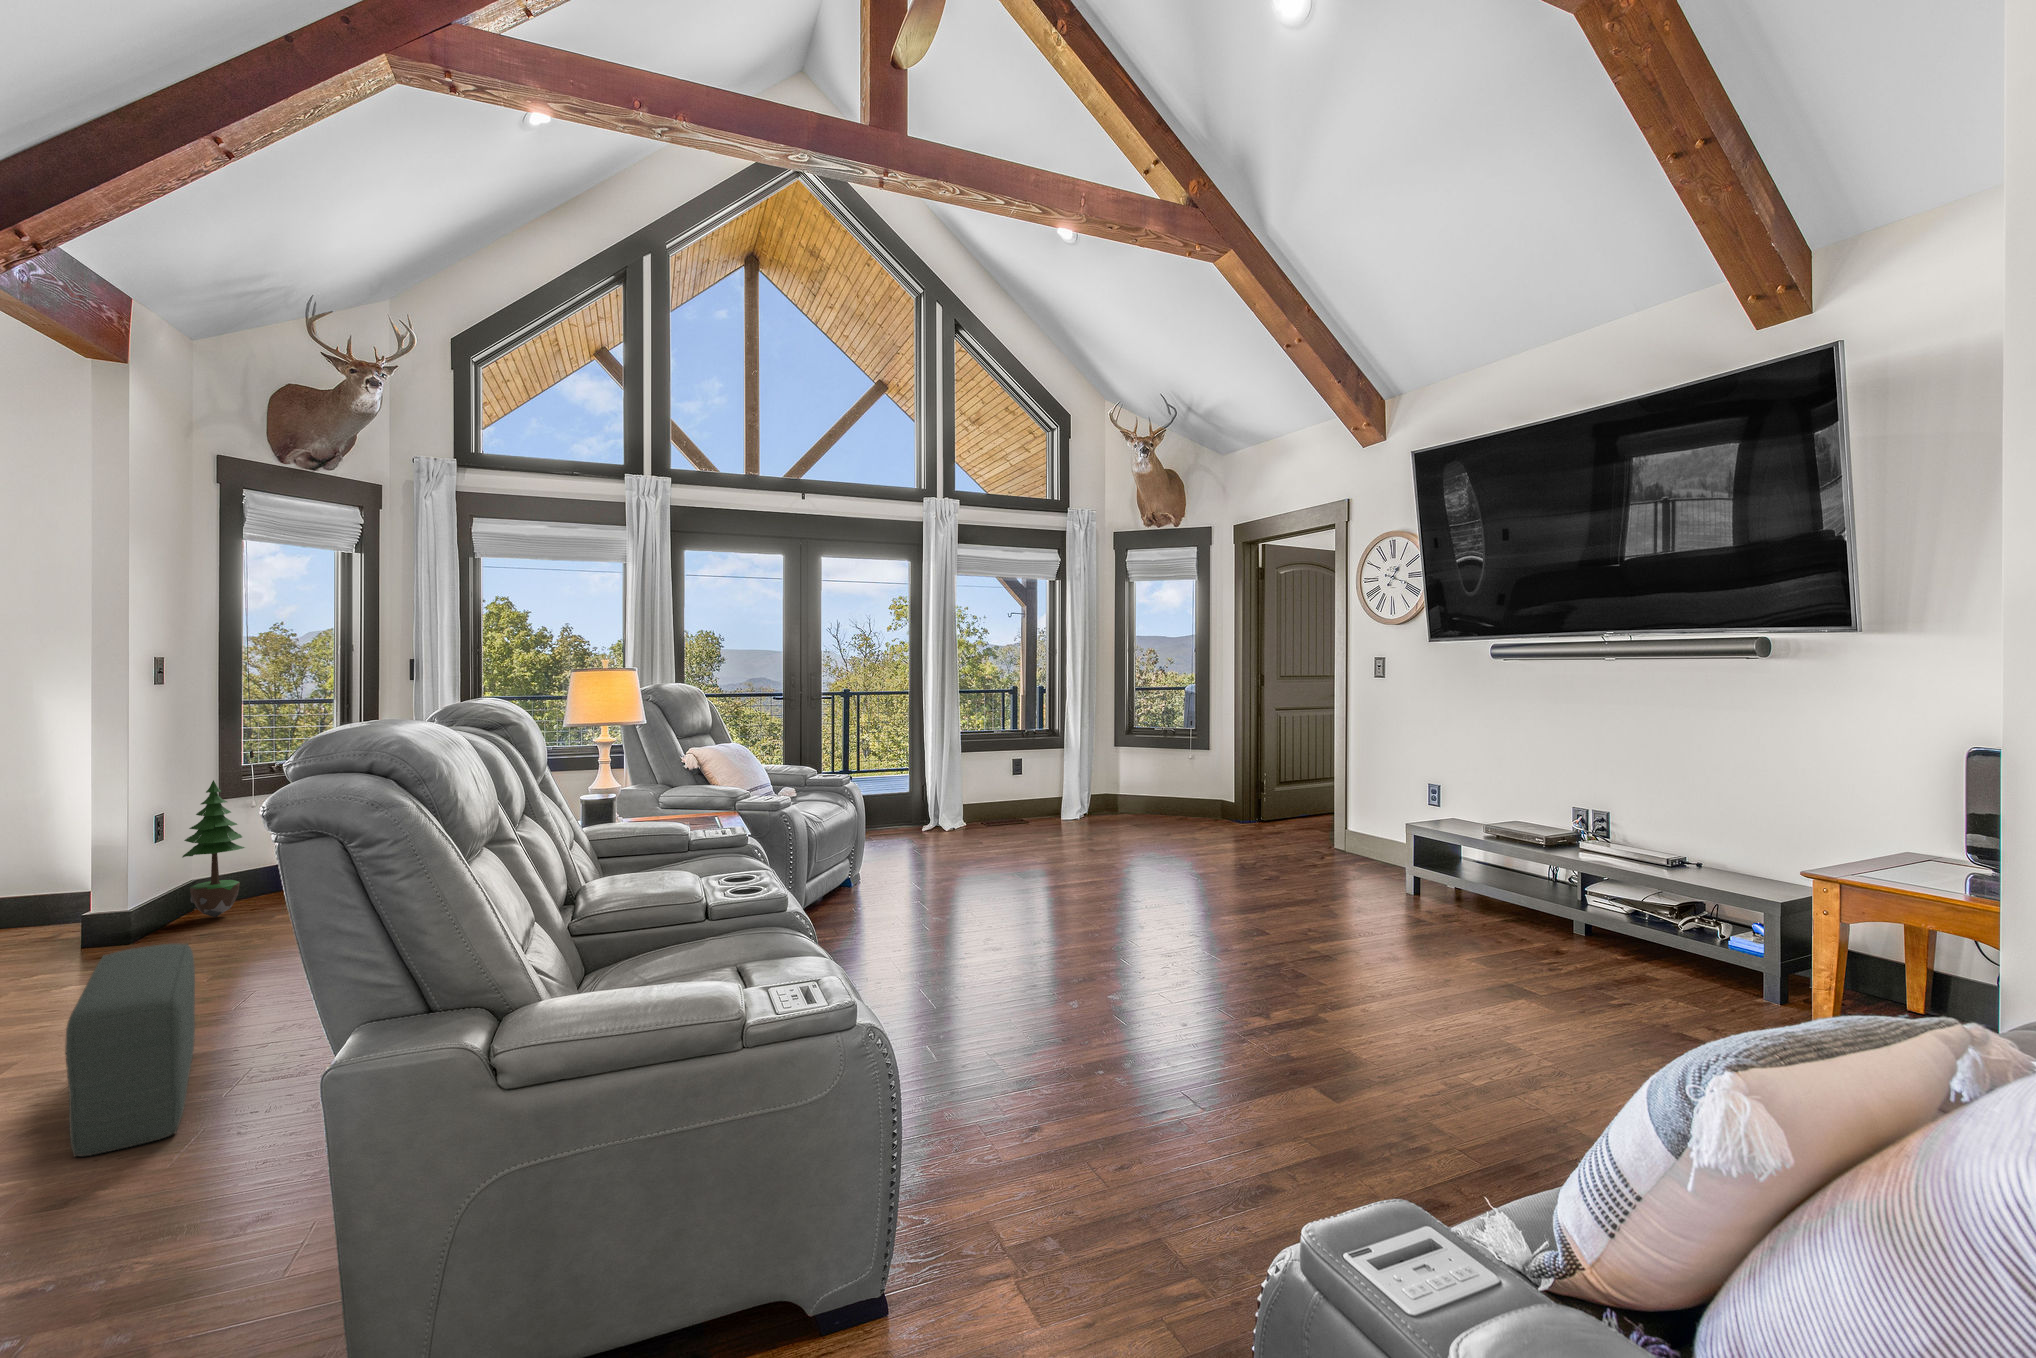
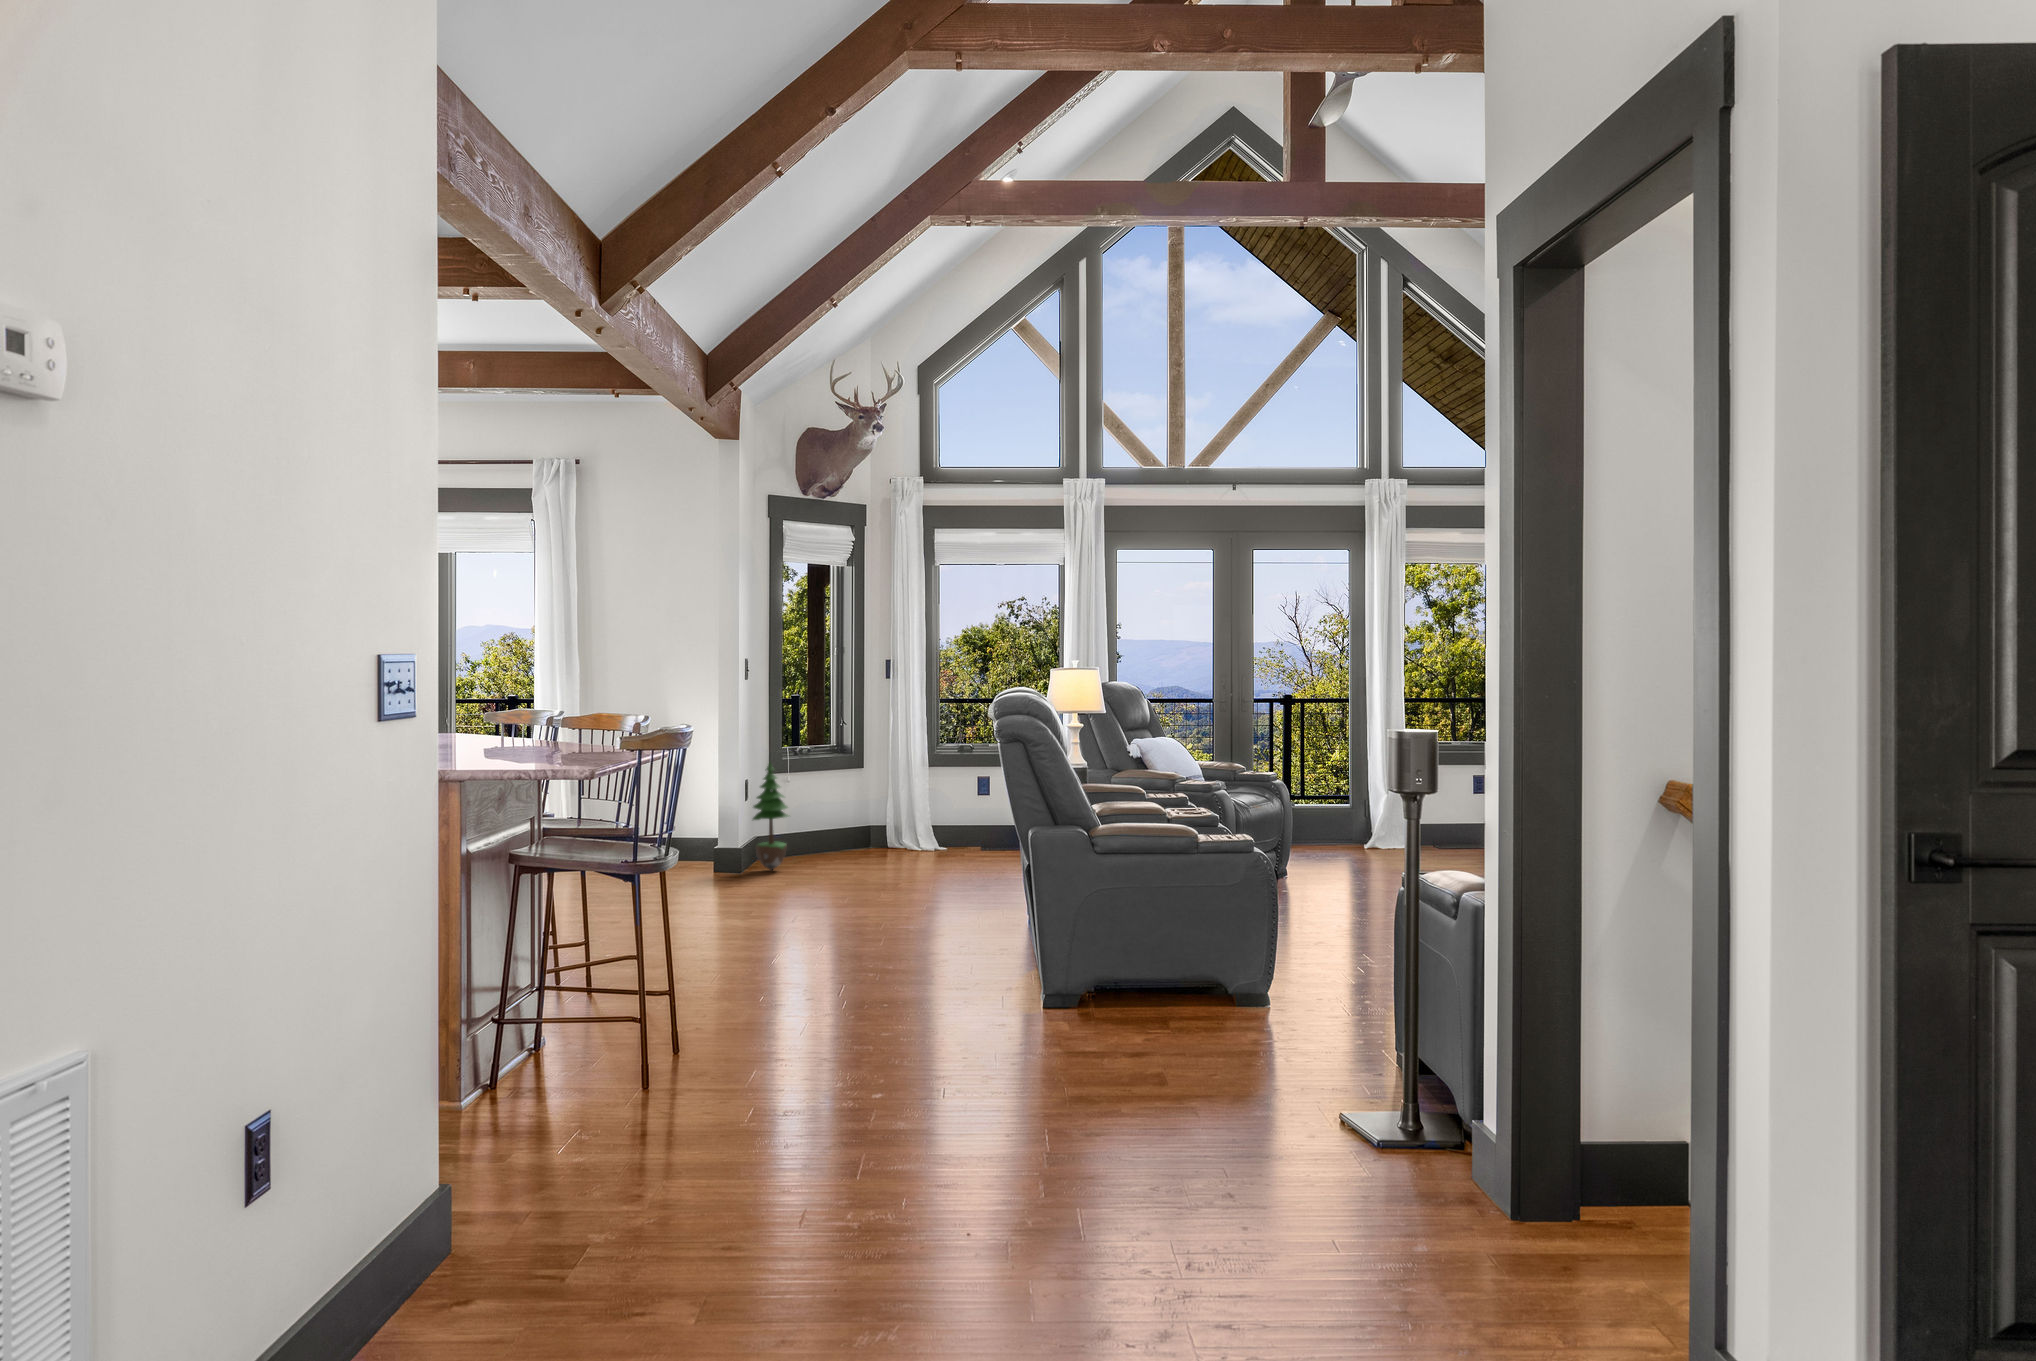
pouf: present [65,944,195,1157] -> none [784,866,855,979]

